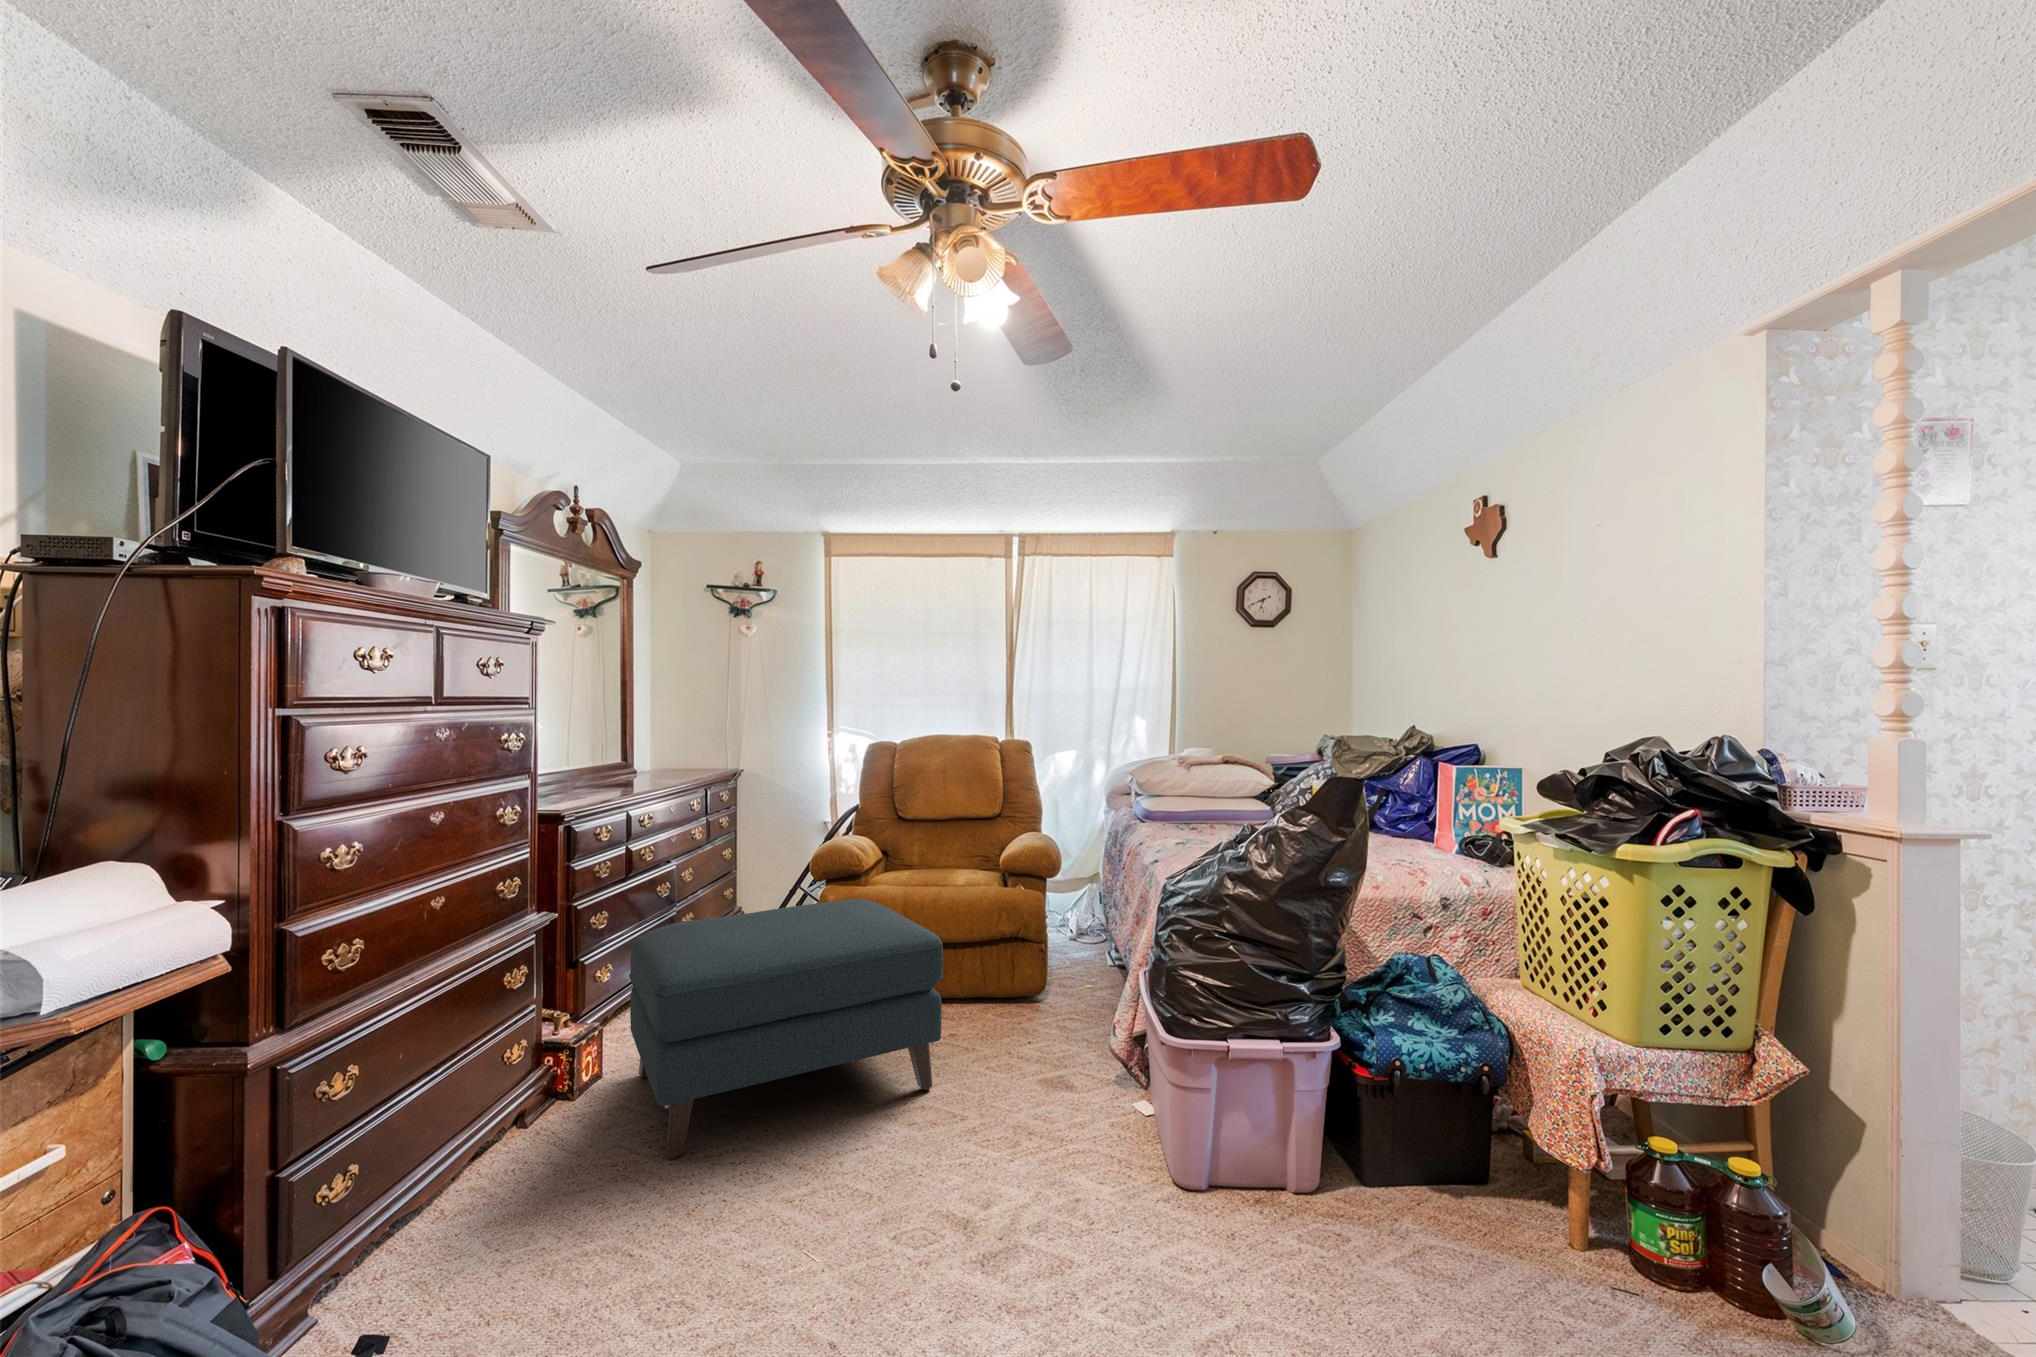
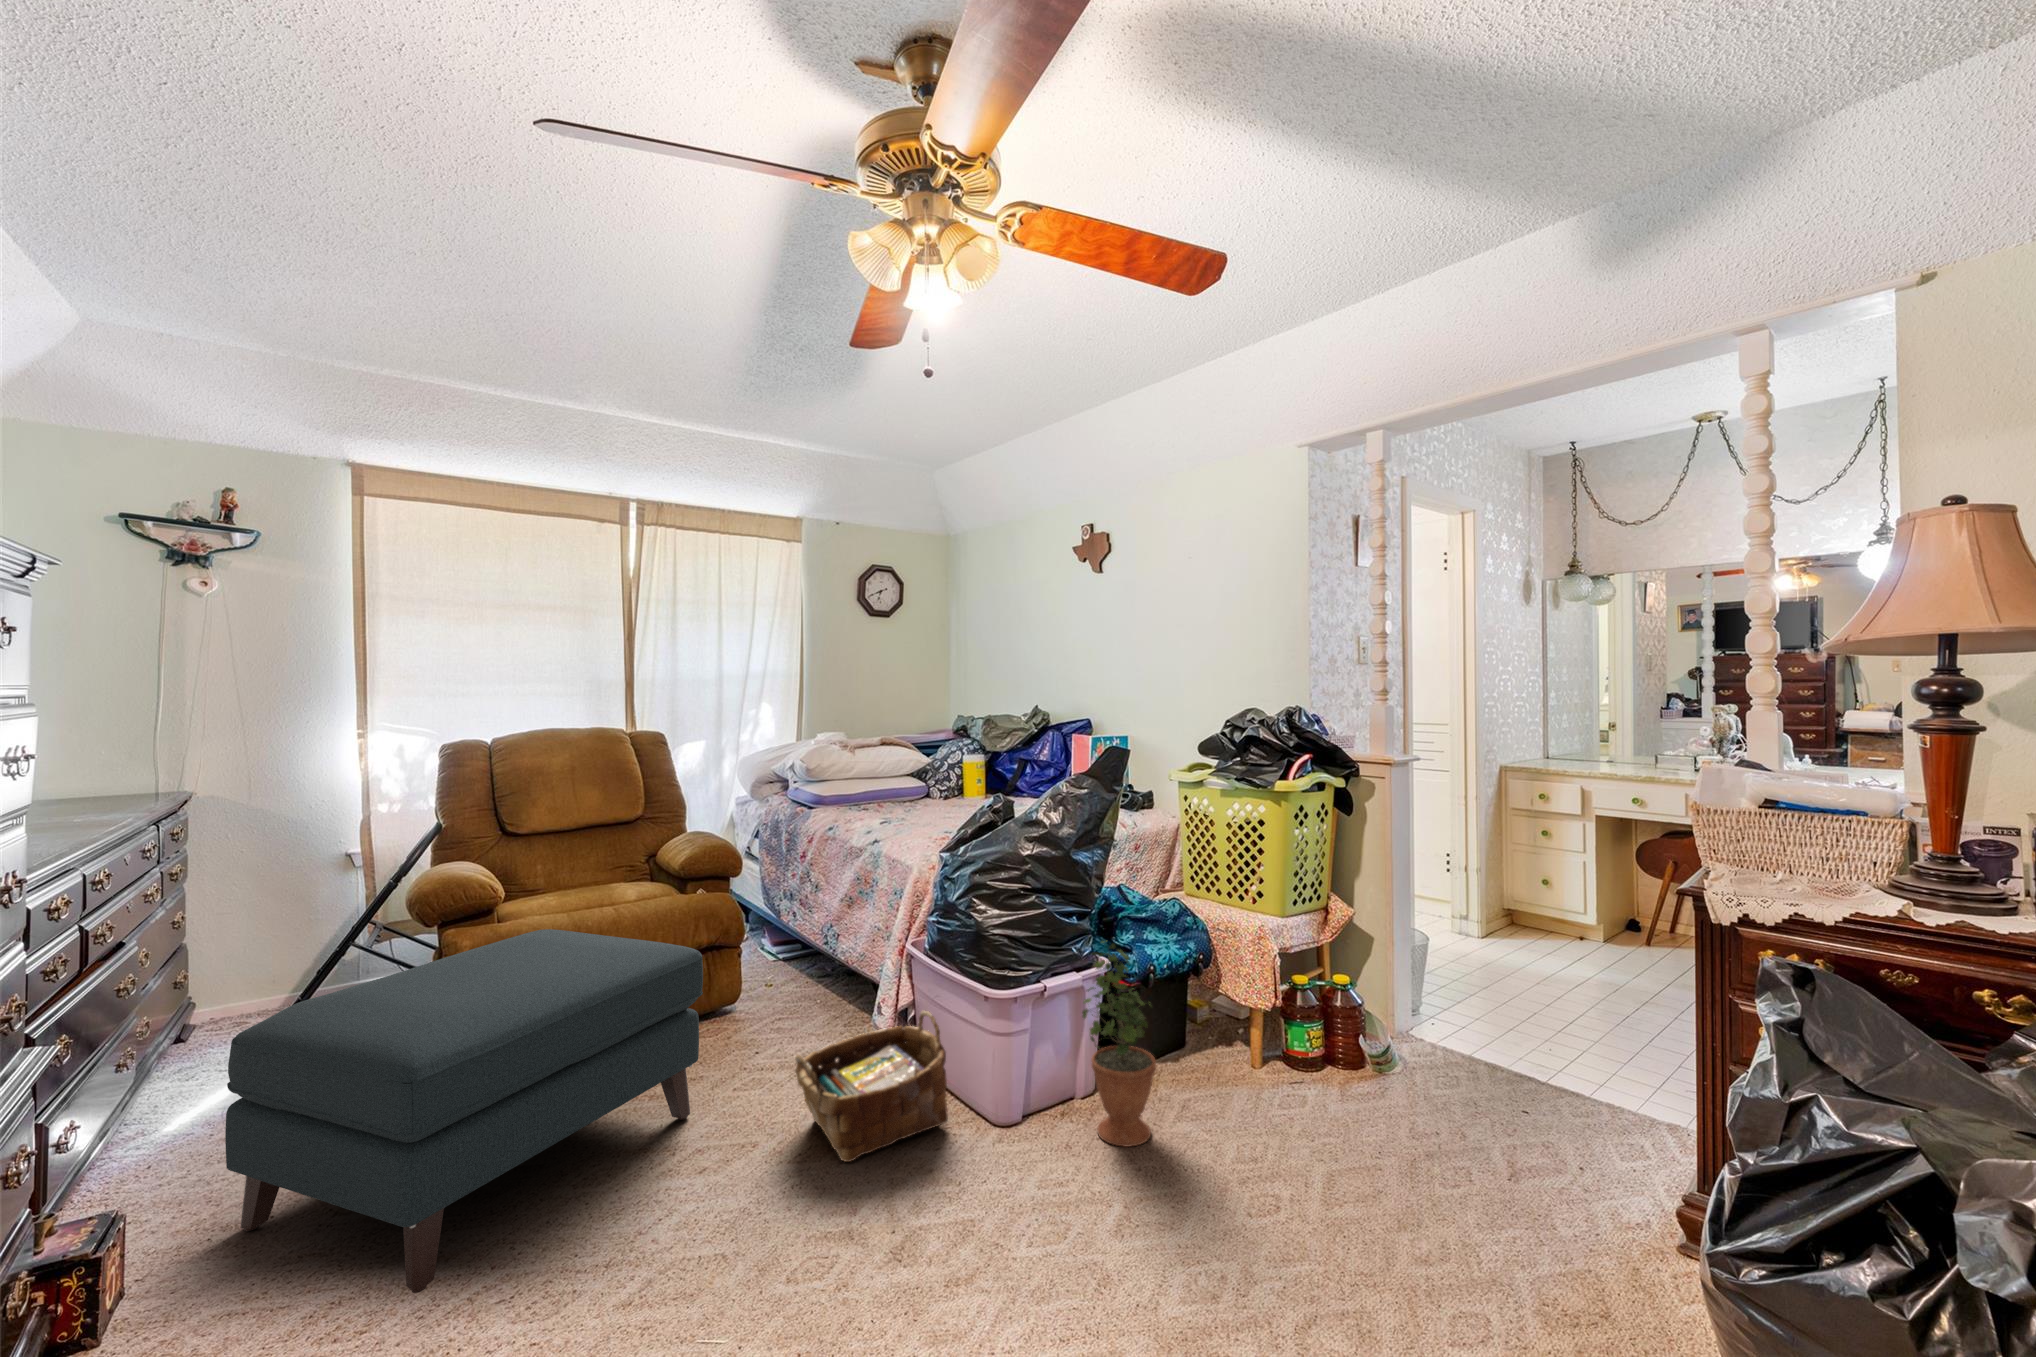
potted plant: none [1255,1017,1361,1294] -> present [1082,944,1156,1147]
woven basket: none [984,1047,1136,1181] -> present [795,1011,948,1162]

